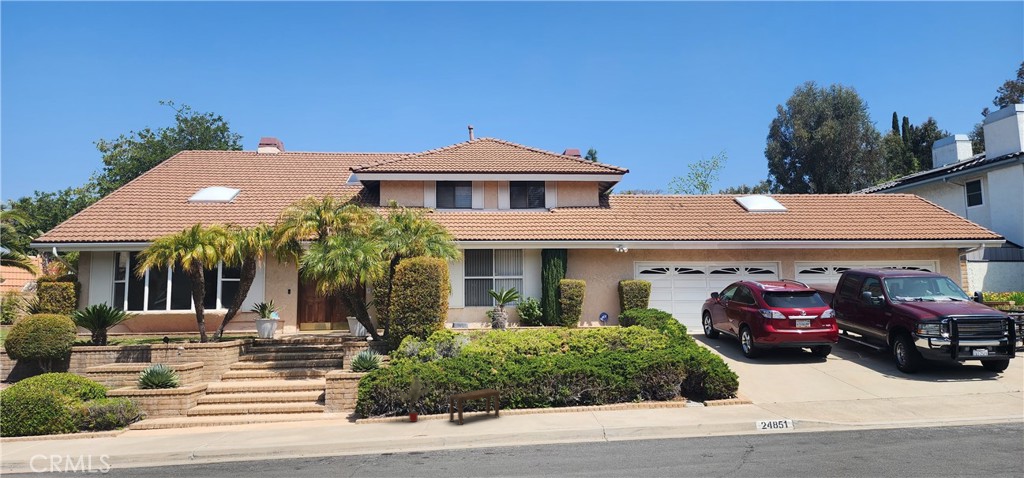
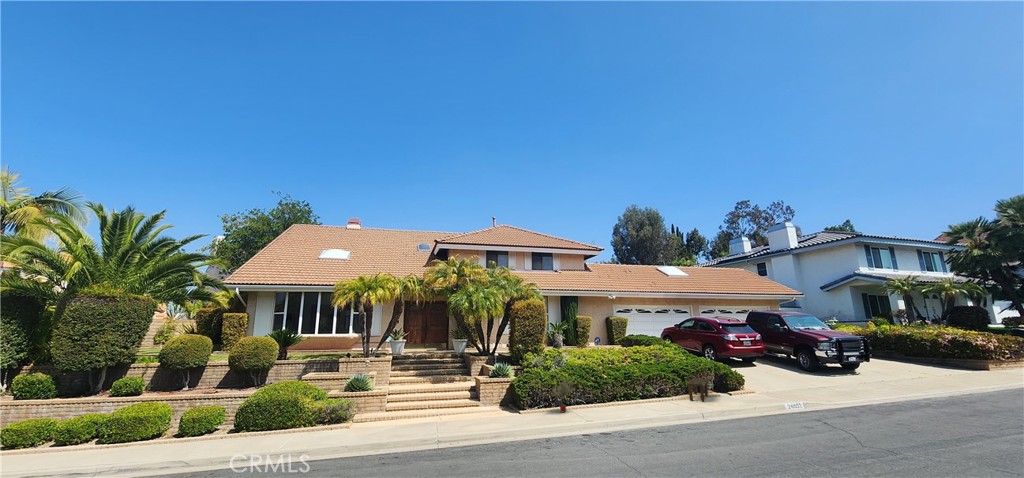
bench: present [450,388,499,425] -> present [688,378,708,402]

